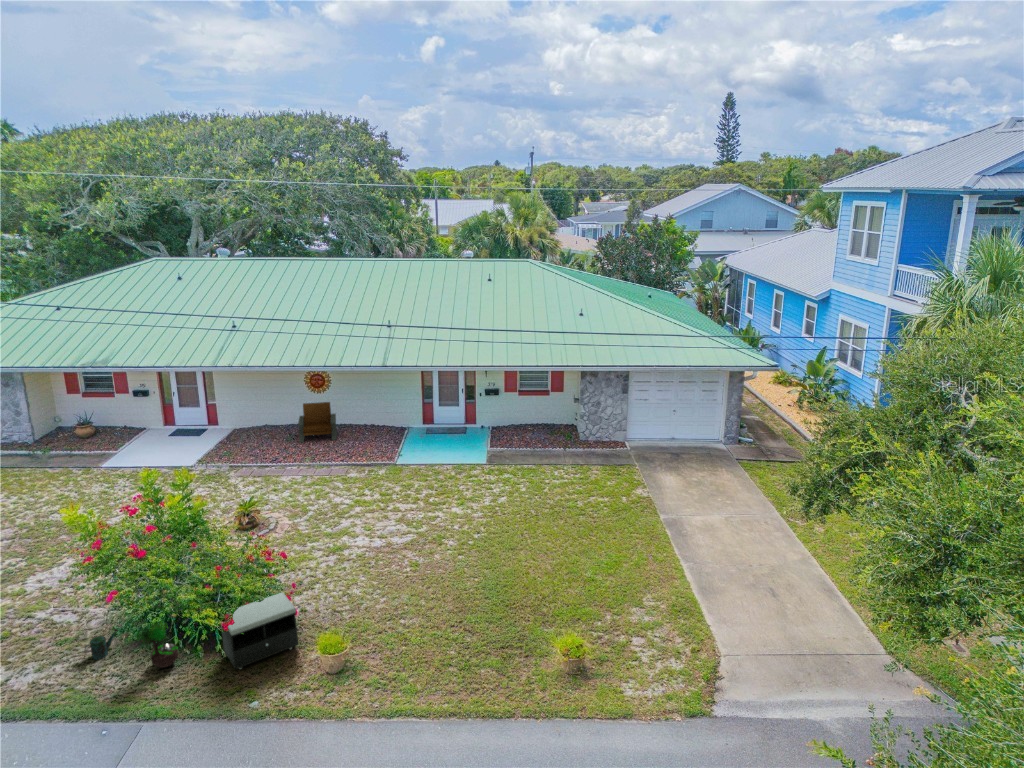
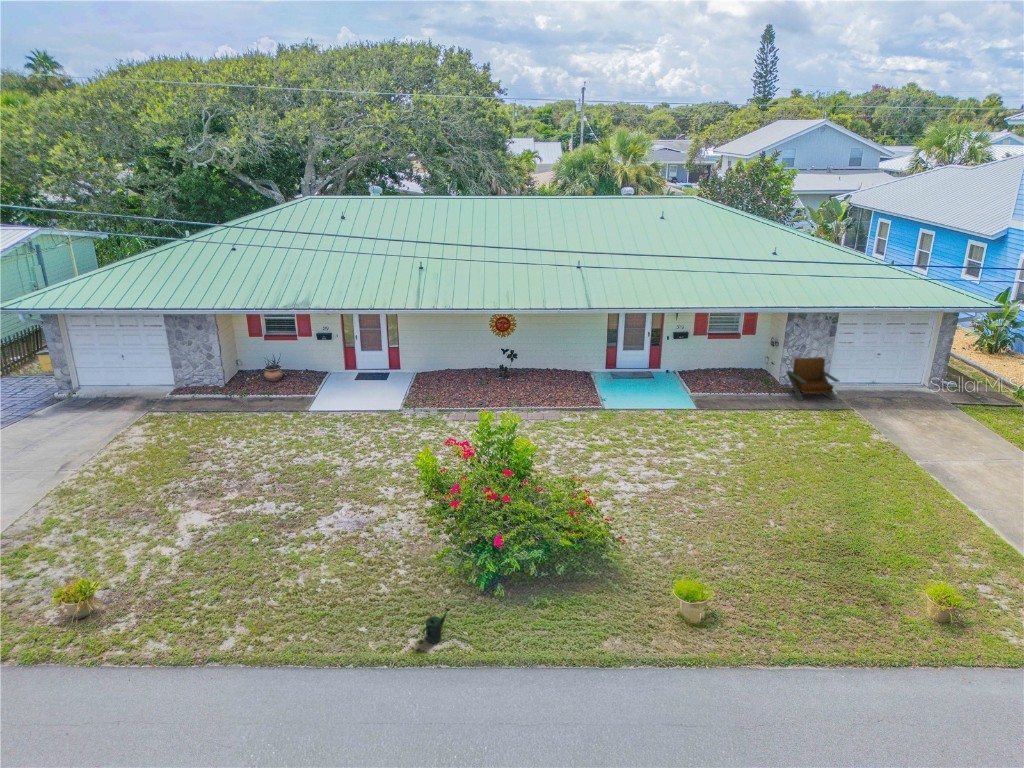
lounge chair: present [298,402,337,443] -> present [784,357,839,401]
storage bench: present [222,593,298,669] -> none [574,568,657,659]
potted tree: present [137,622,178,668] -> none [491,603,529,655]

